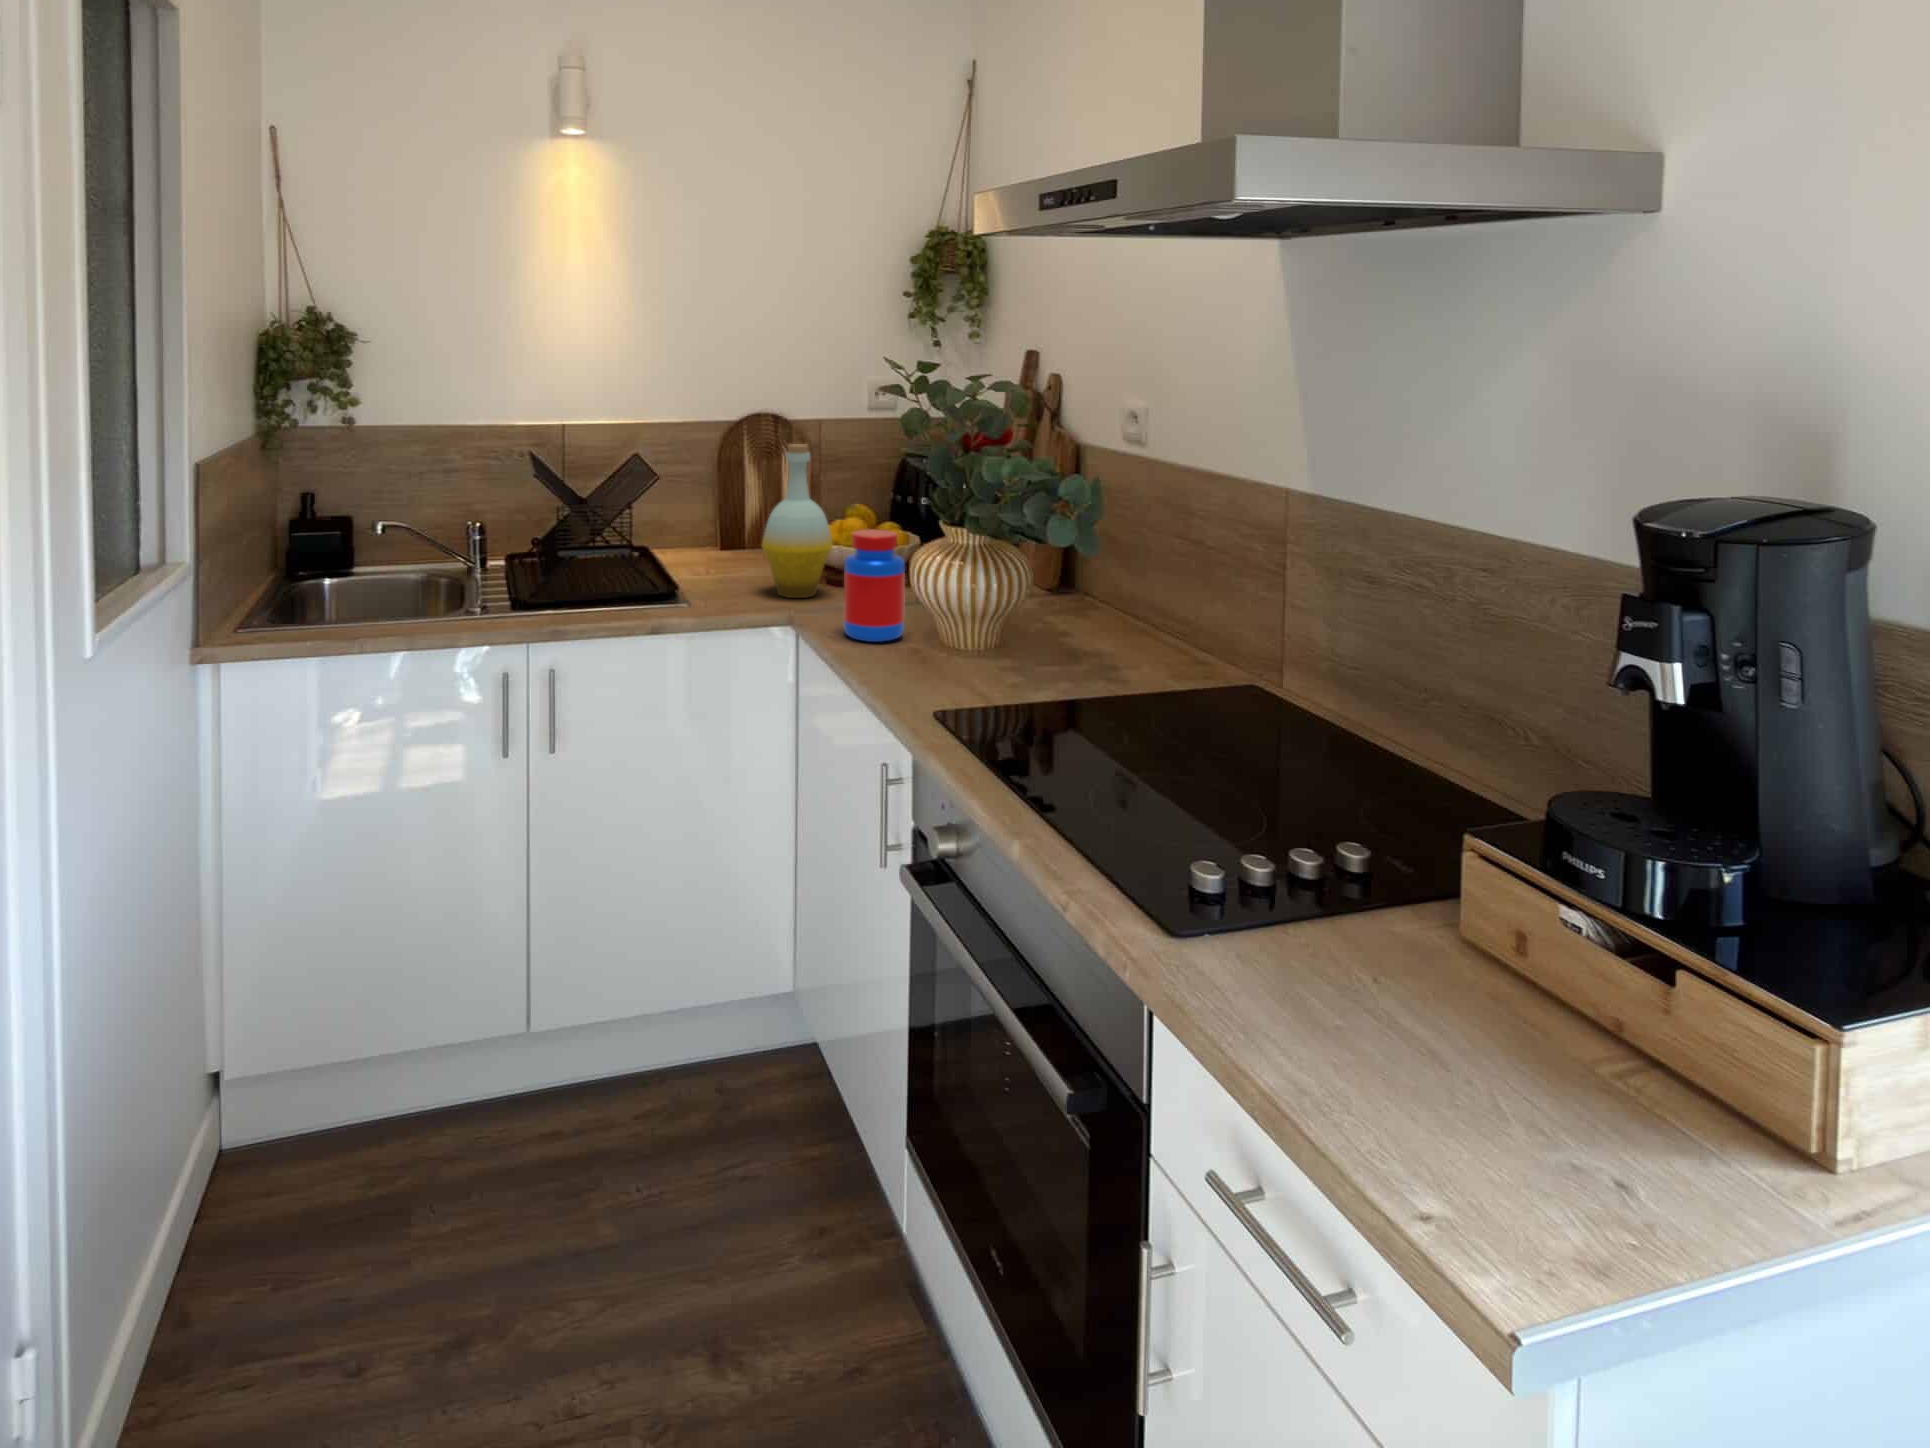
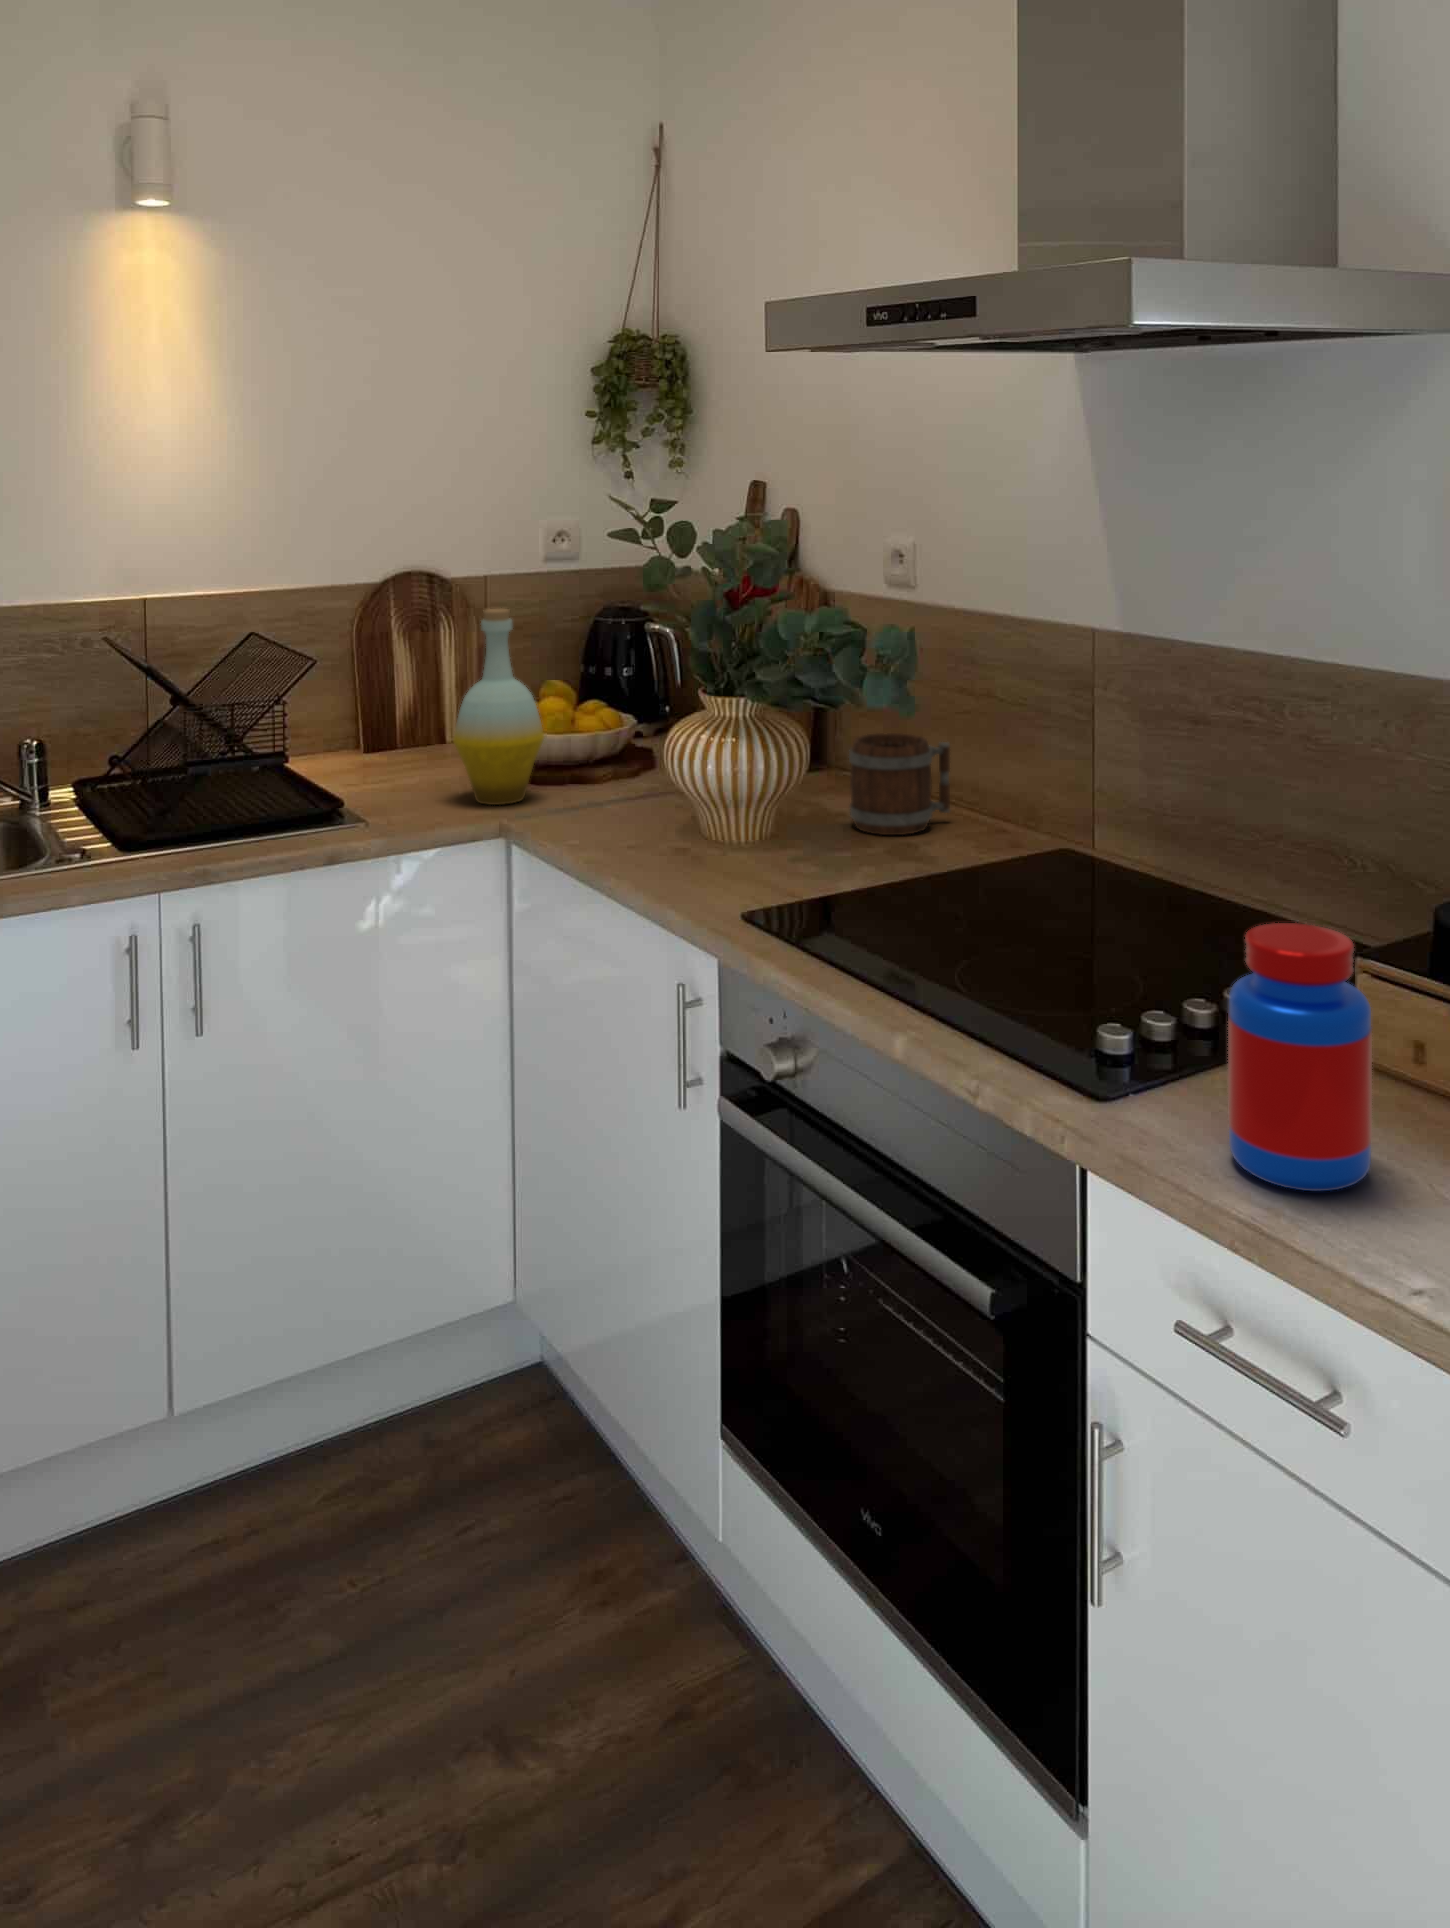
jar: present [844,530,905,642] -> present [1228,923,1372,1191]
mug: none [1068,566,1161,655] -> present [849,733,950,835]

